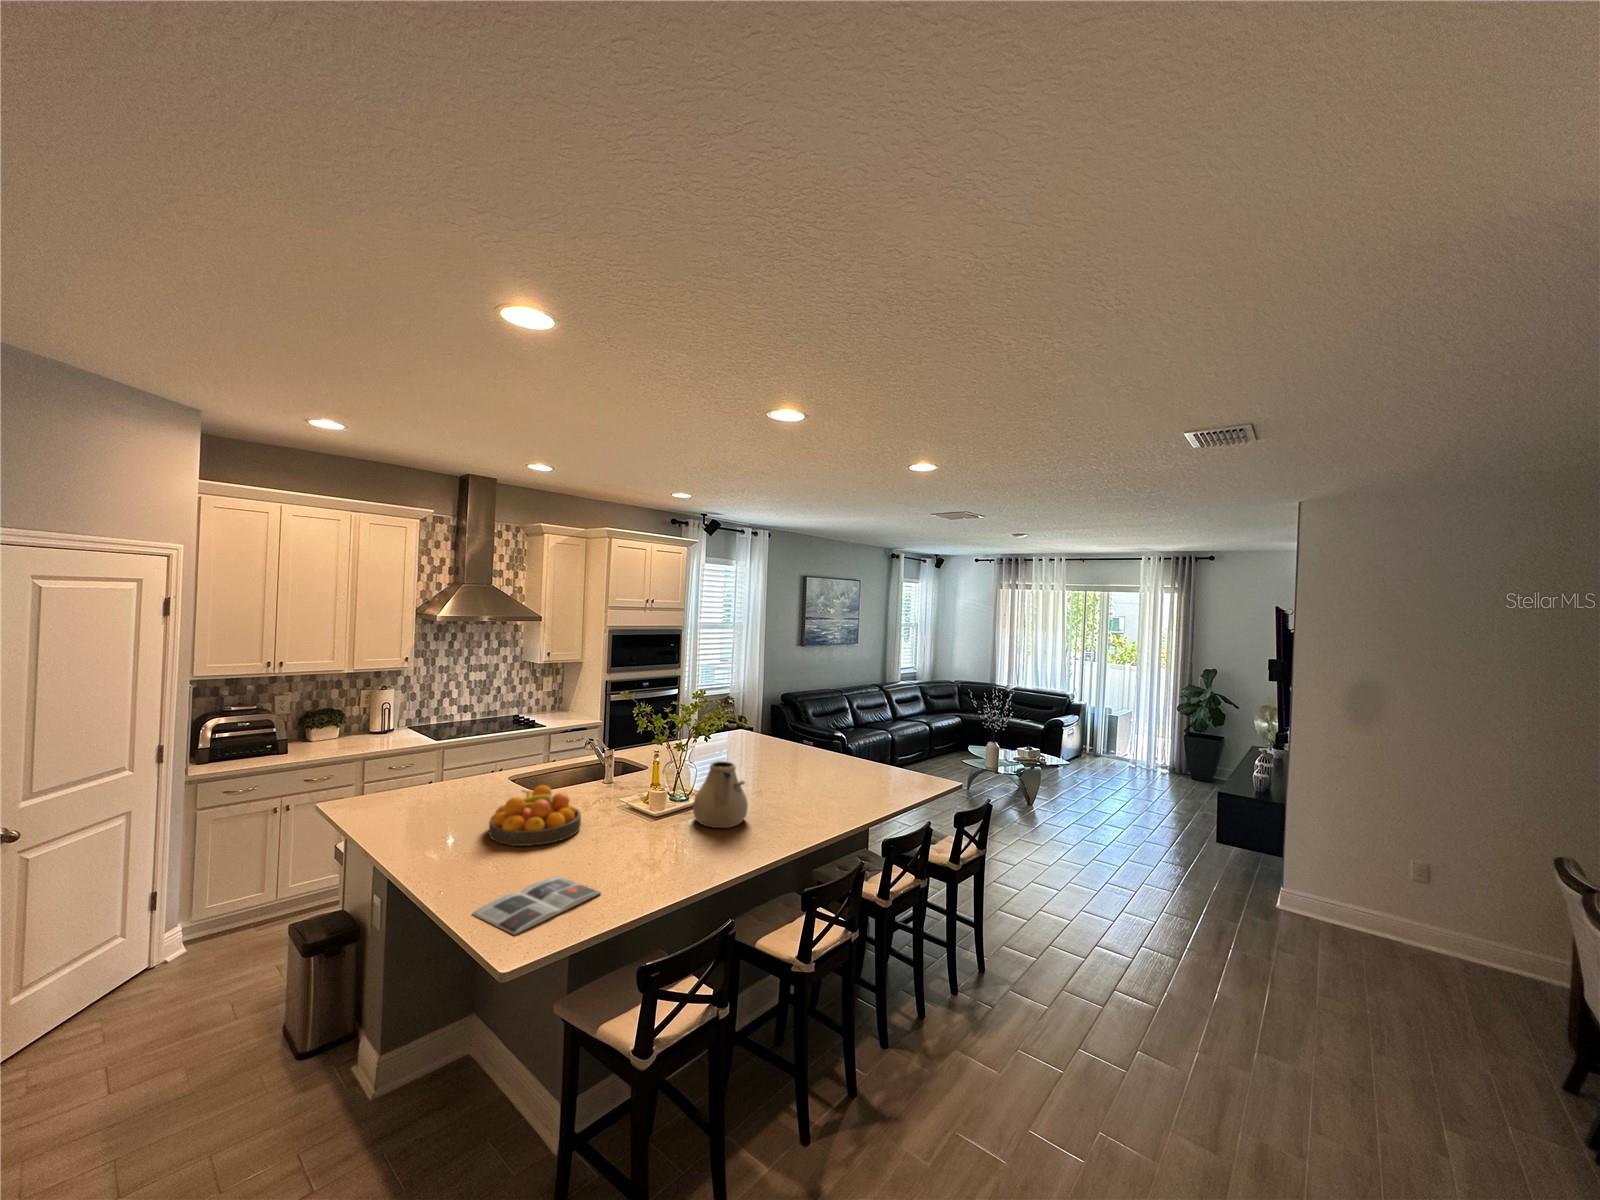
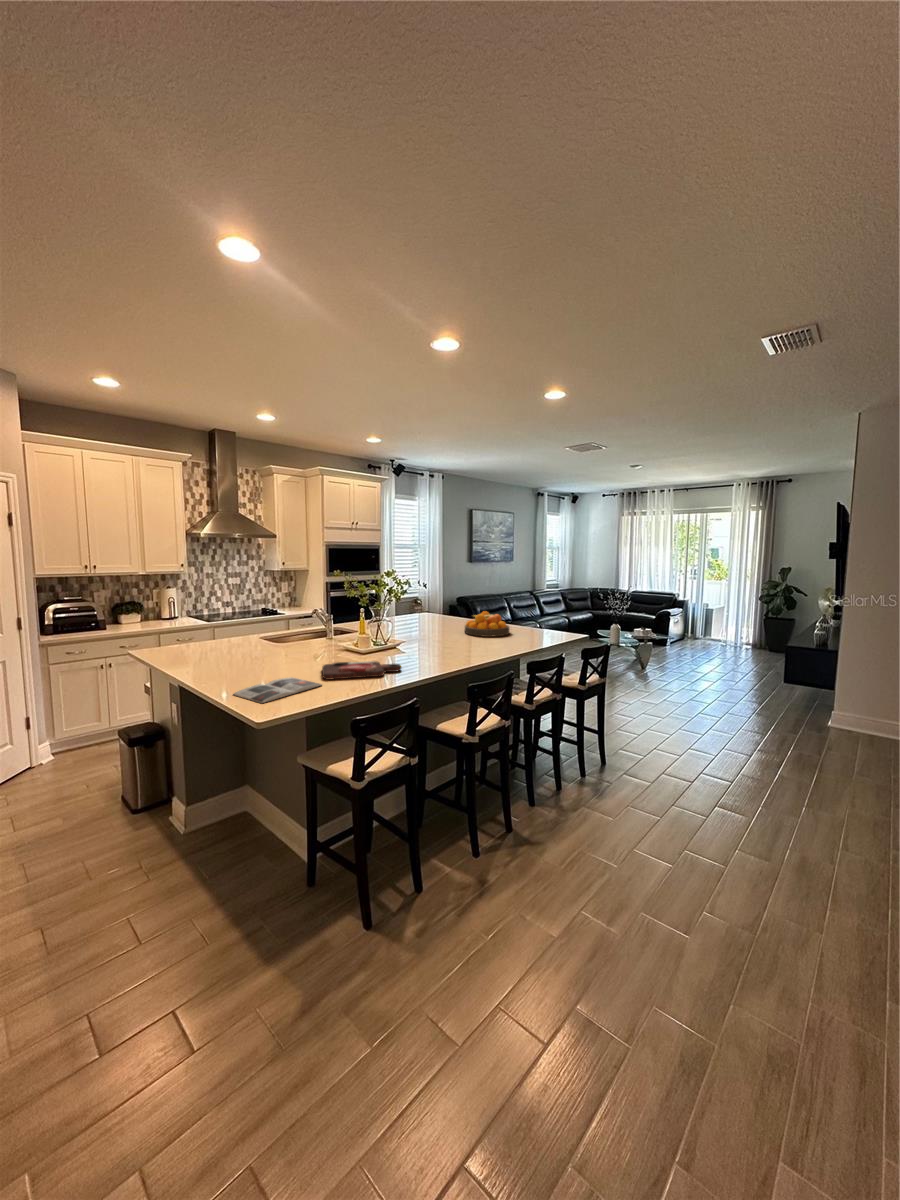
teapot: present [693,761,748,828] -> none [389,611,428,656]
fruit bowl: present [488,785,581,846] -> present [465,611,510,637]
cutting board: none [600,844,712,880] -> present [322,661,401,680]

